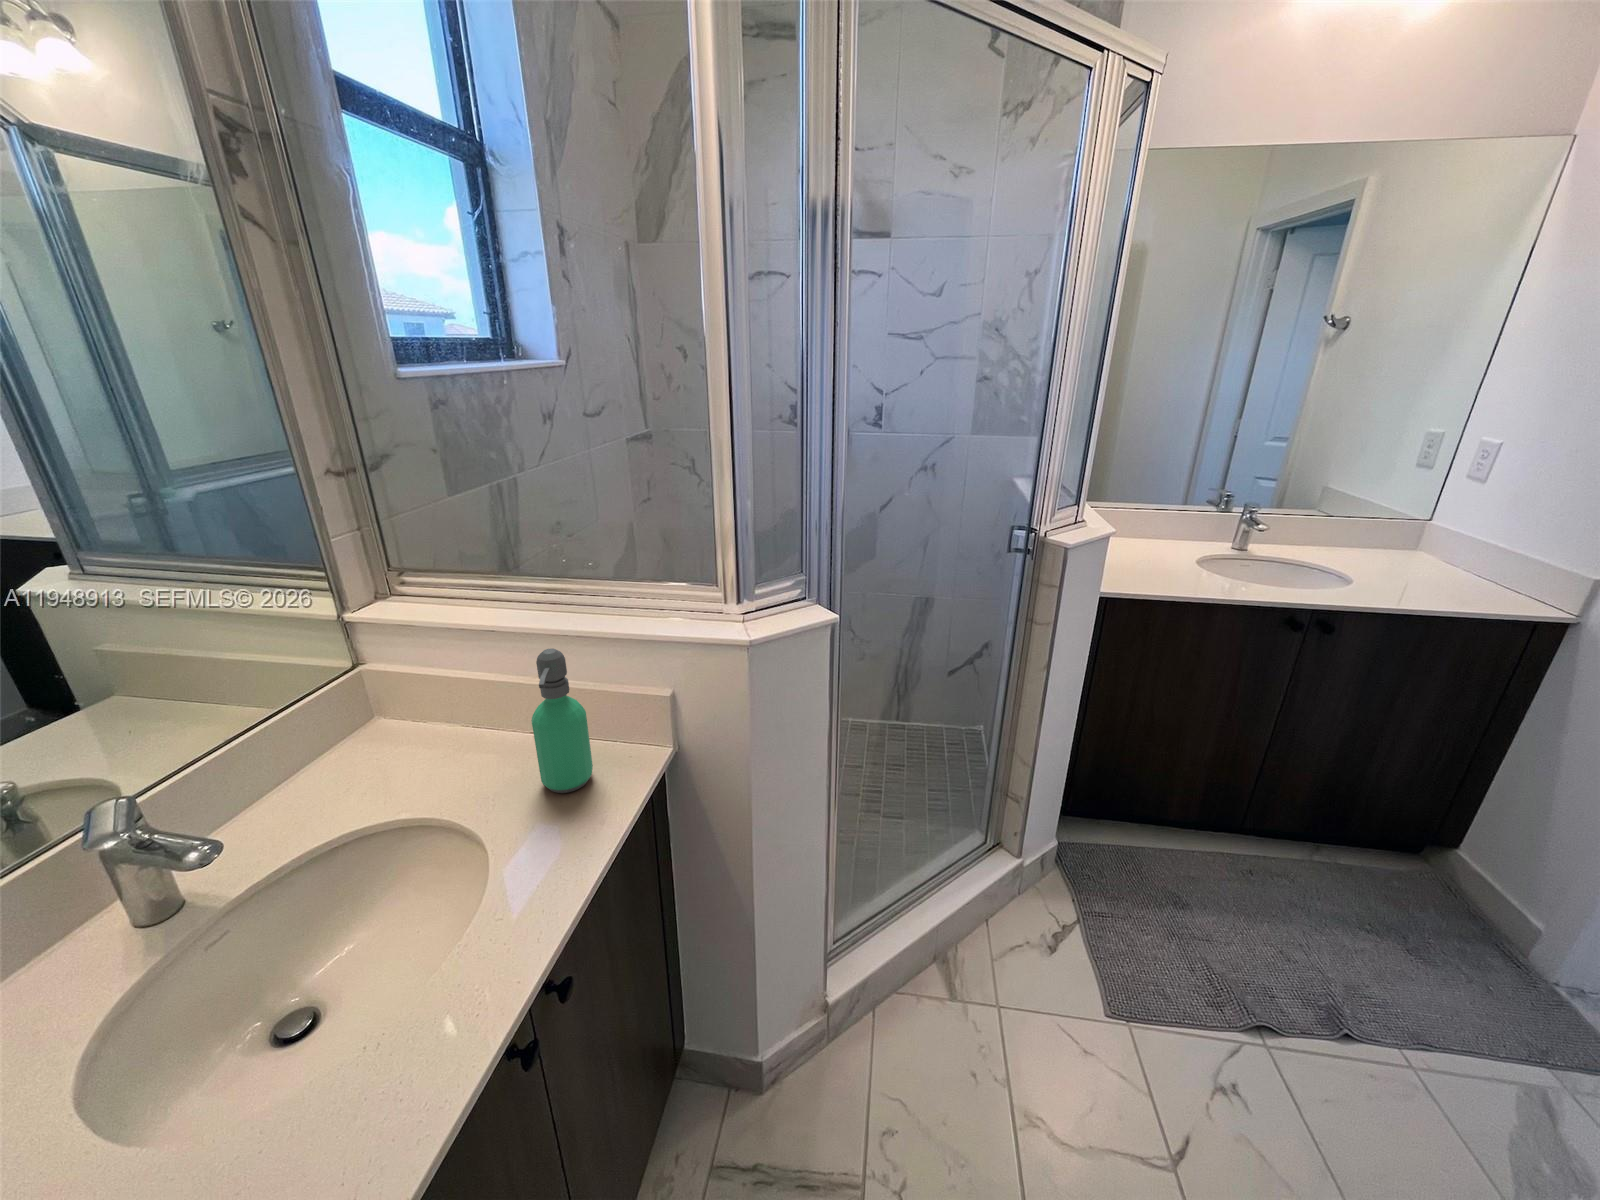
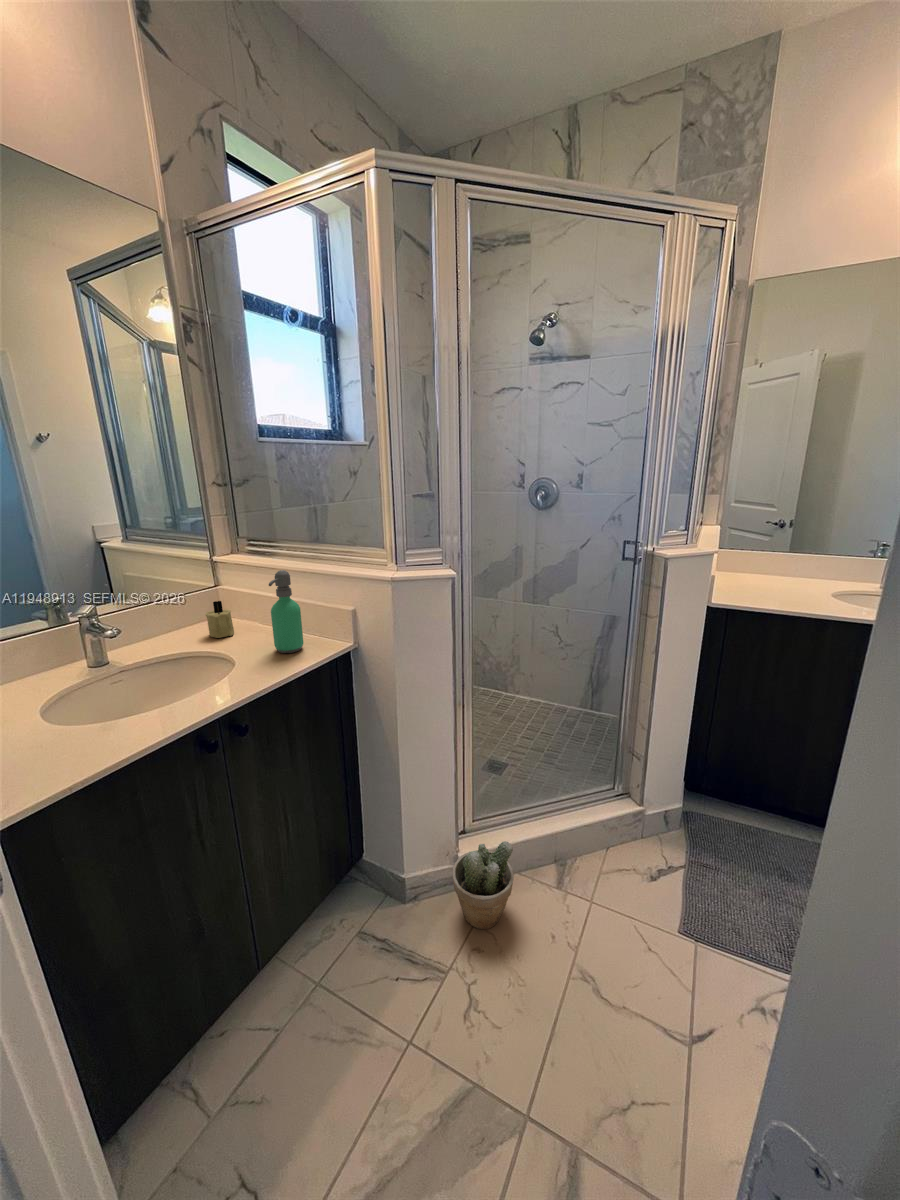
candle: none [368,707,431,779] -> present [205,601,234,638]
potted plant: none [833,971,922,1099] -> present [453,841,514,929]

